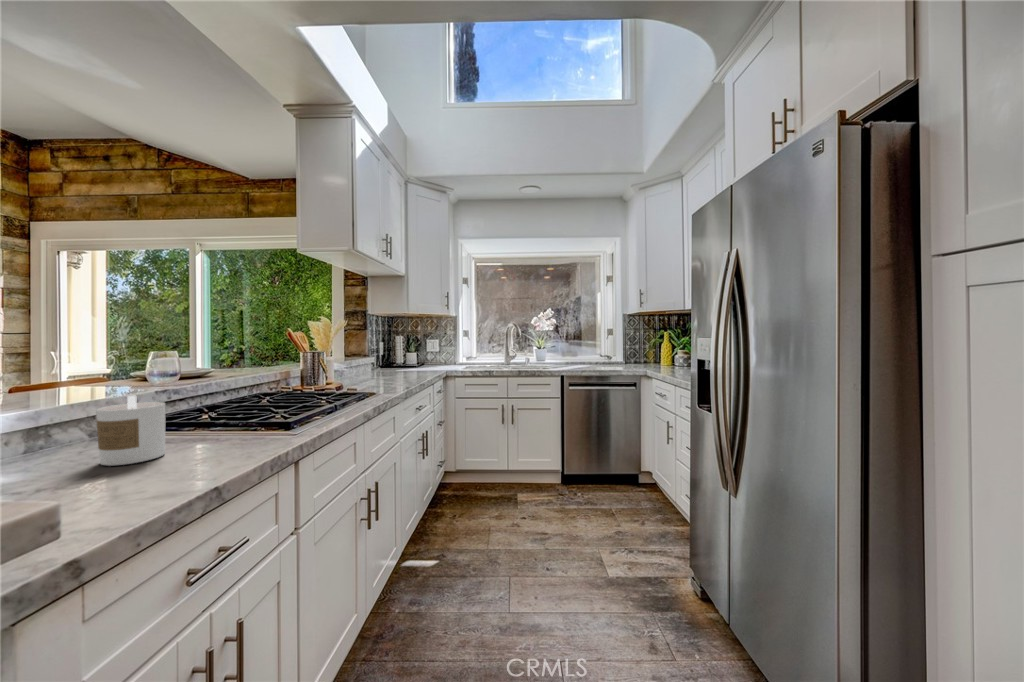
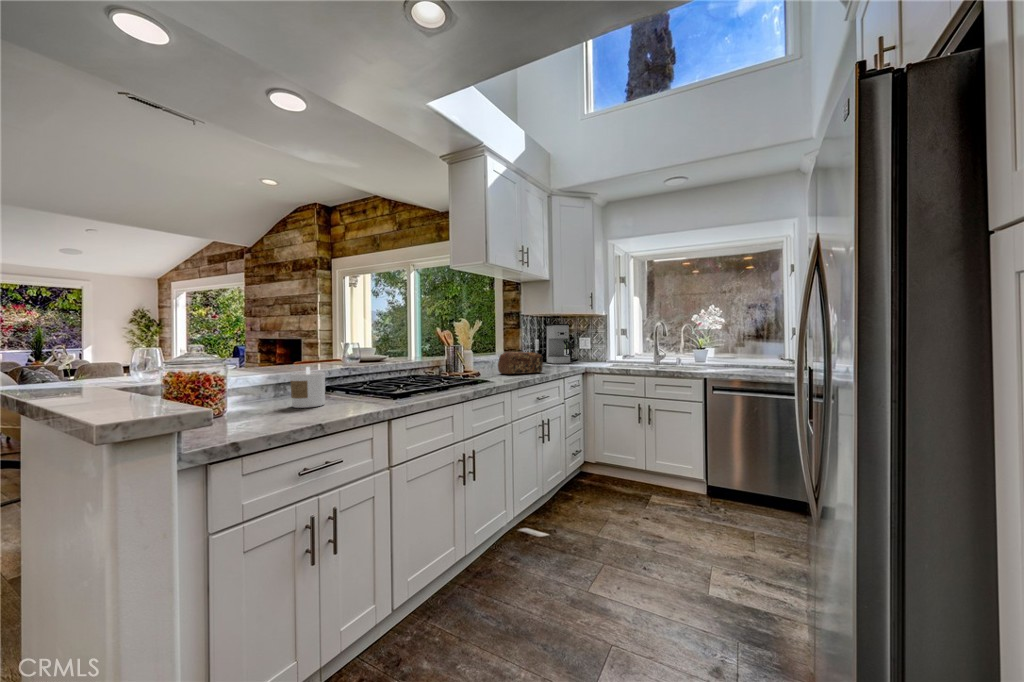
coffee maker: none [393,324,422,368] -> present [546,324,572,364]
bread loaf: none [360,357,412,384] -> present [498,352,543,374]

